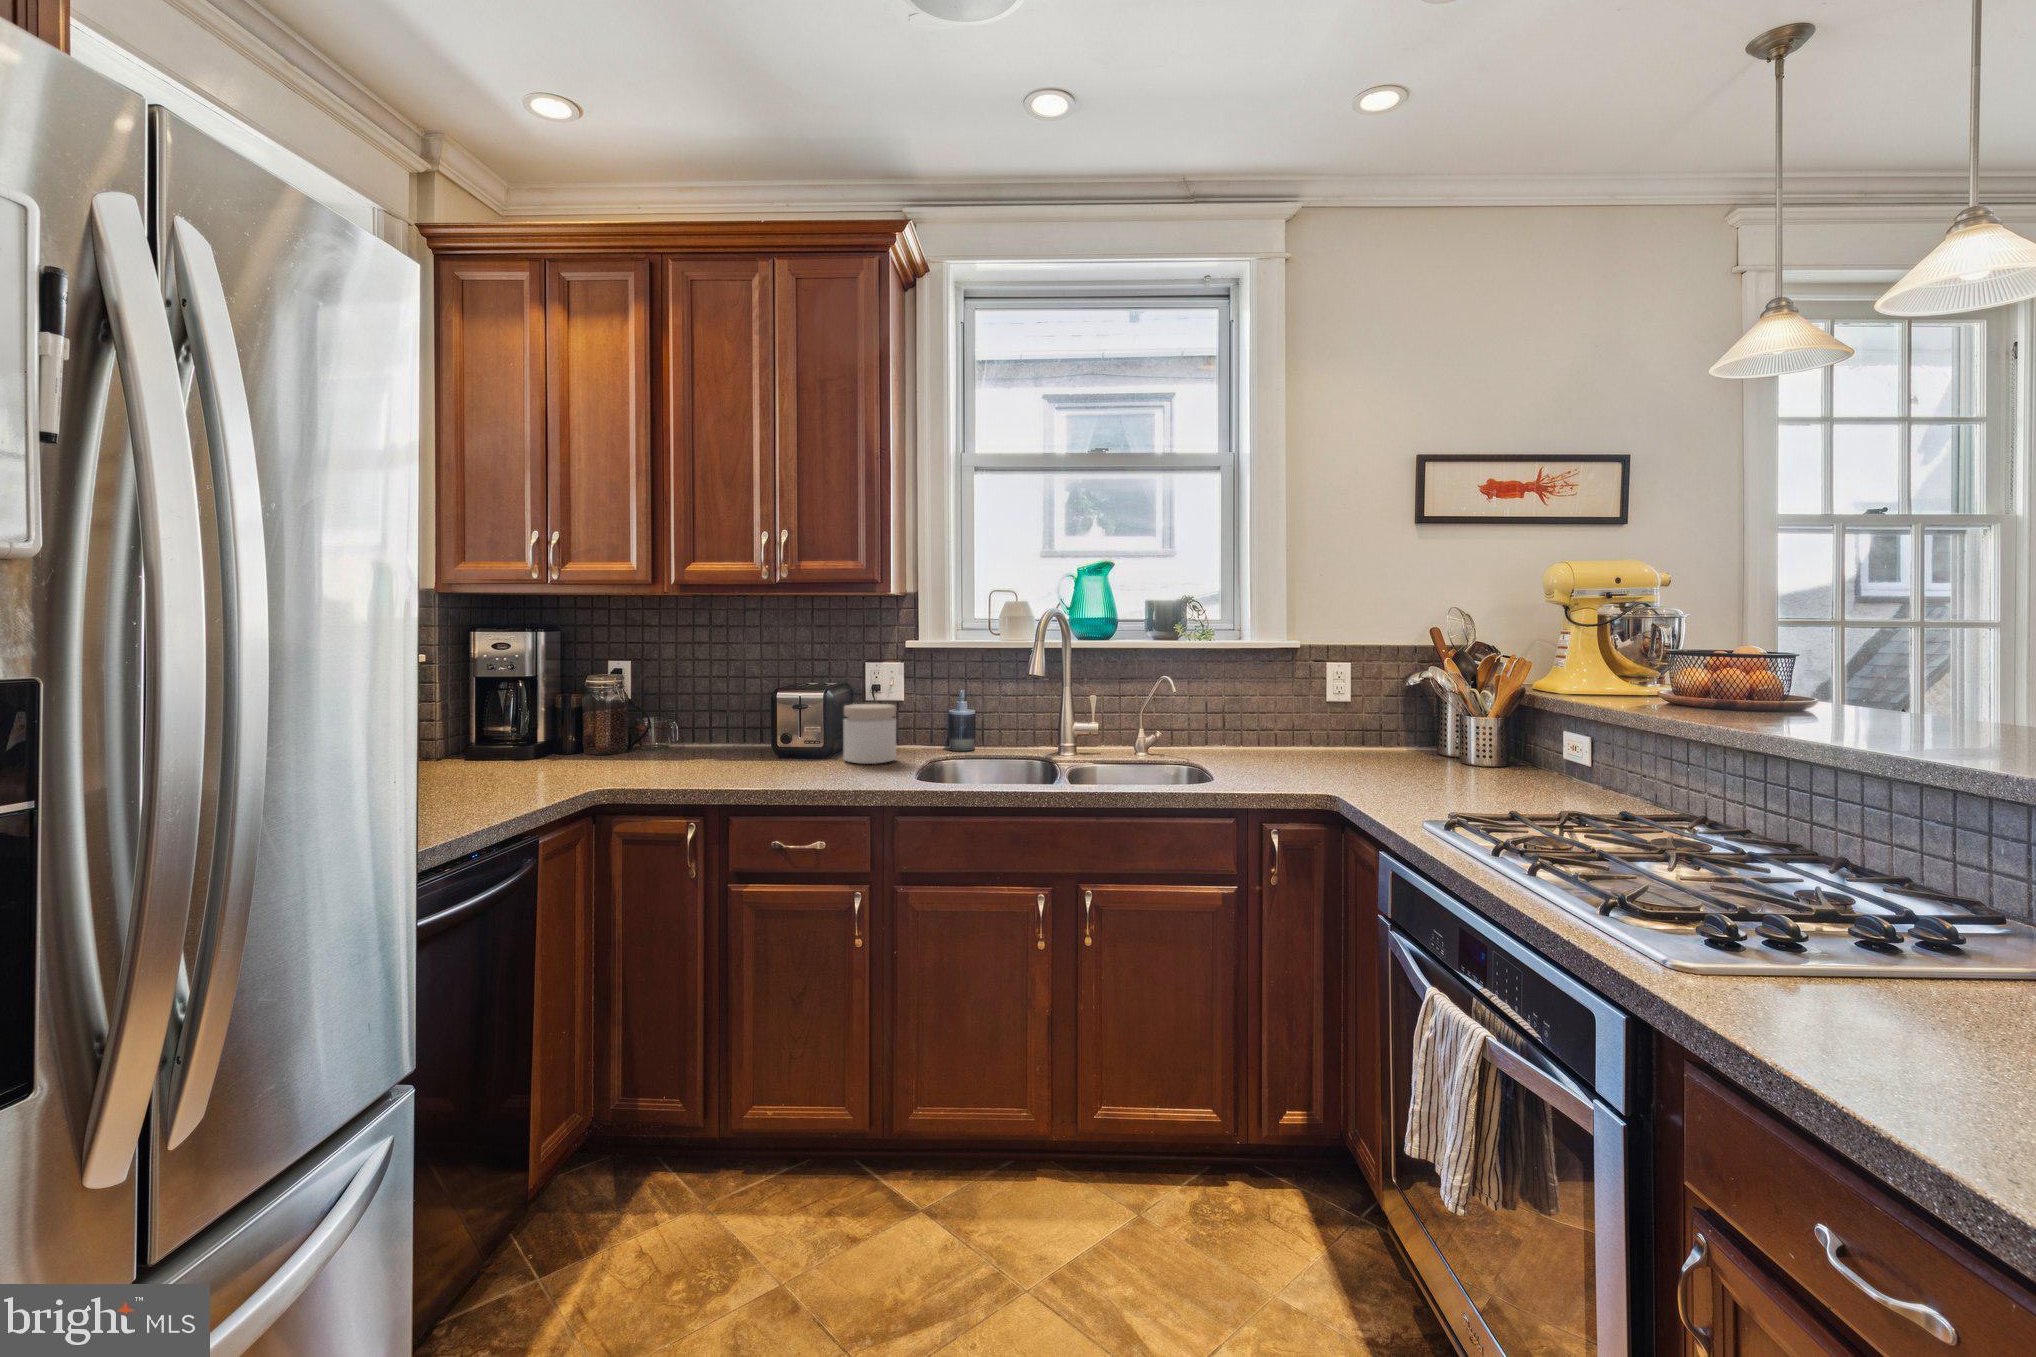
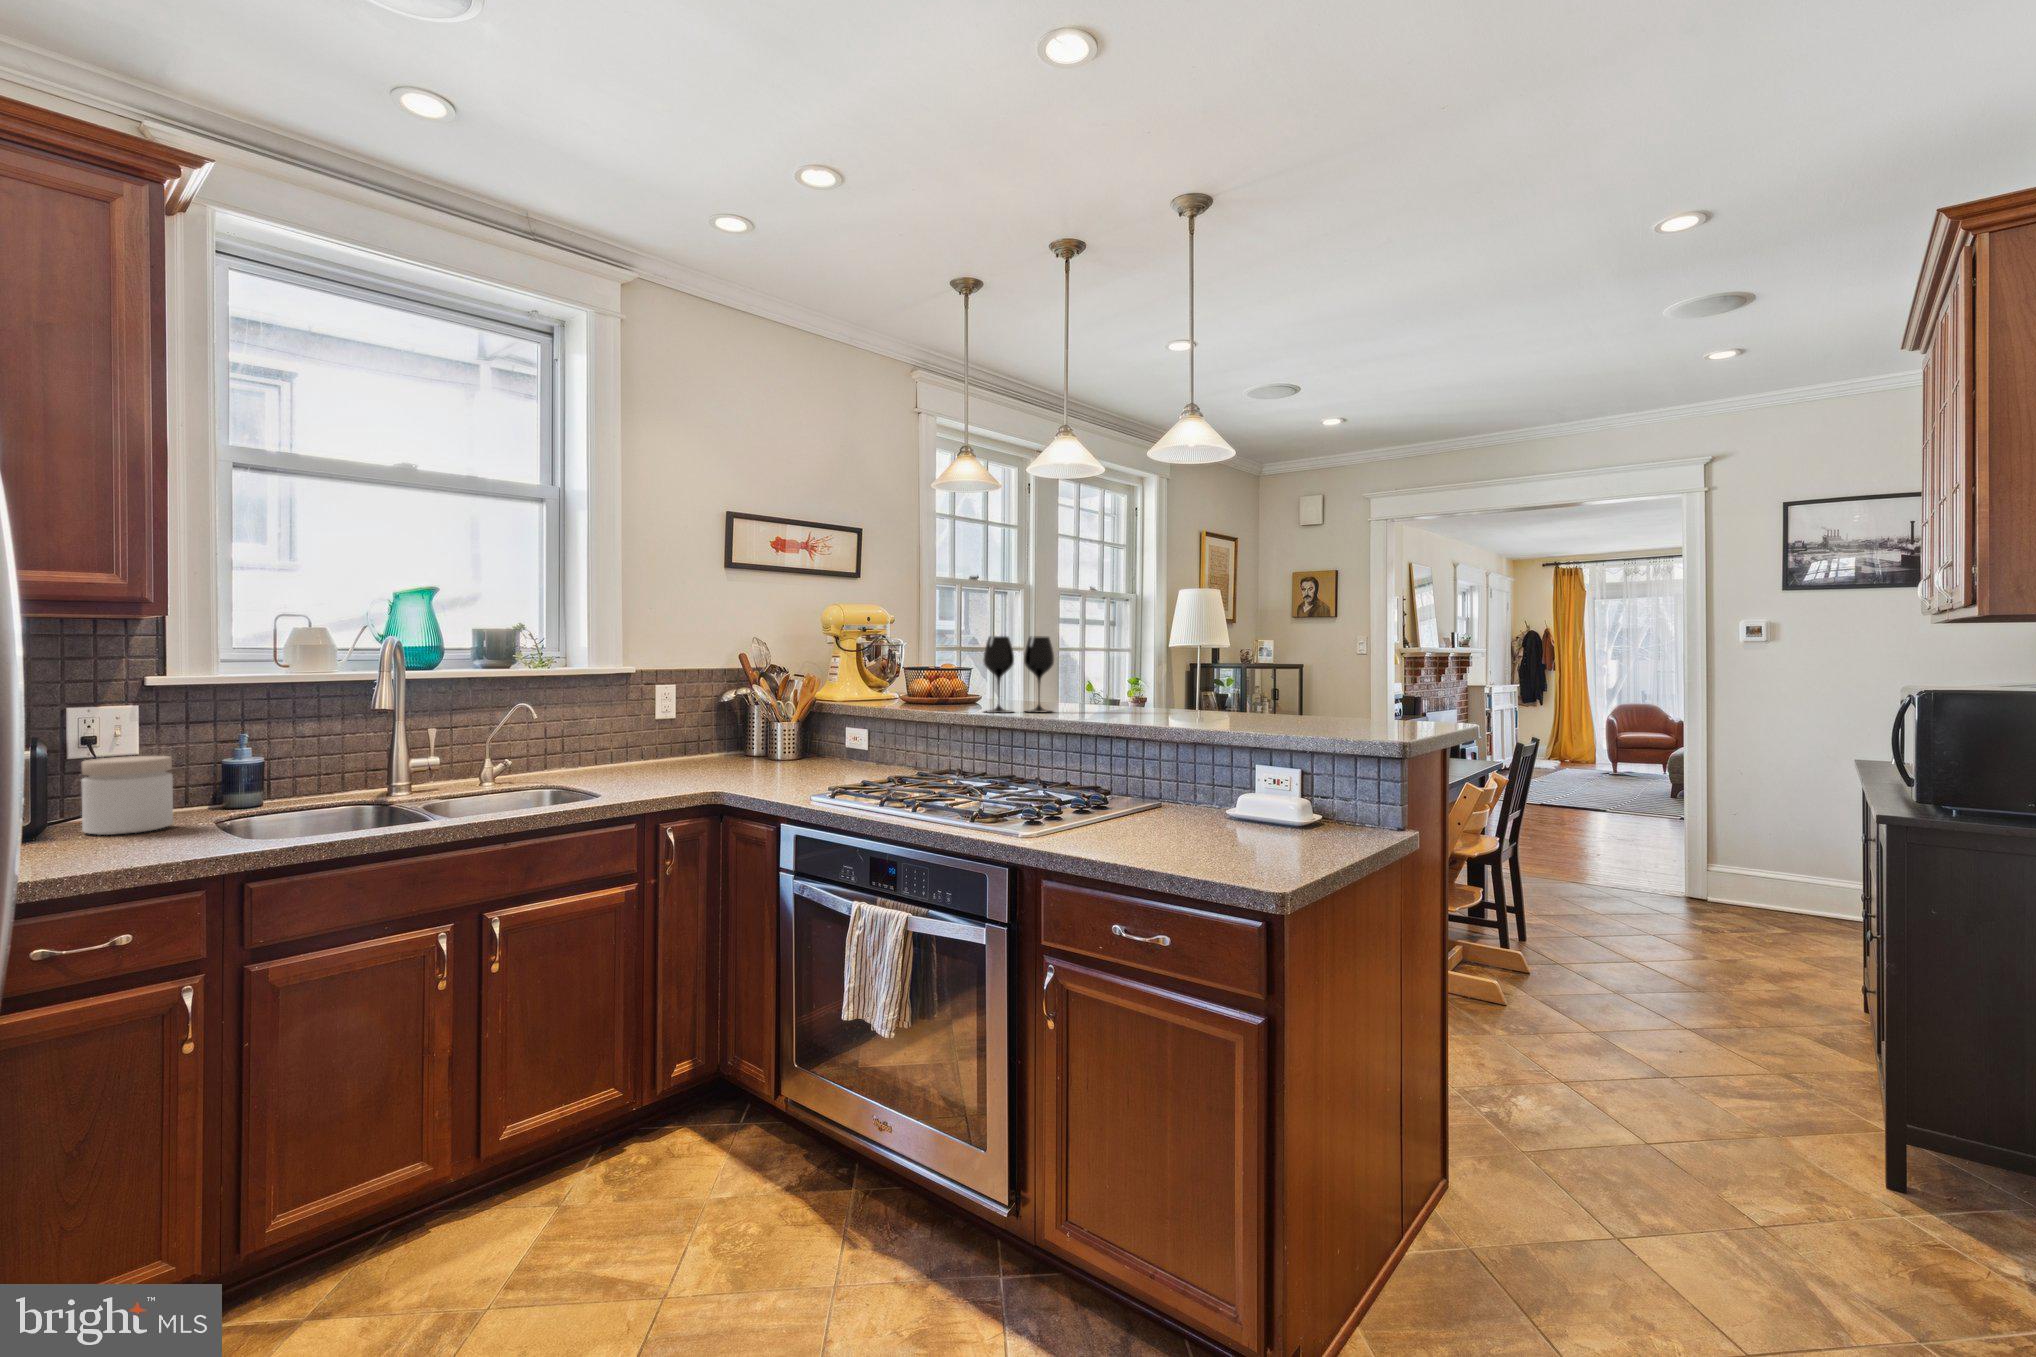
wine glass: none [1796,598,1987,741] -> present [984,636,1054,713]

